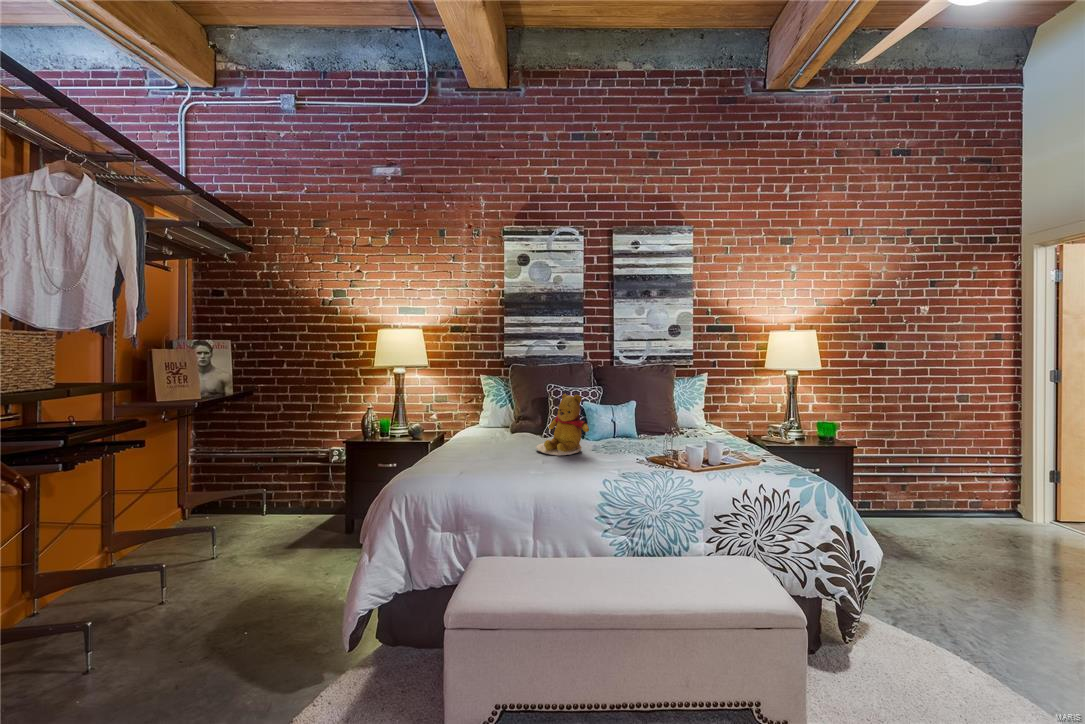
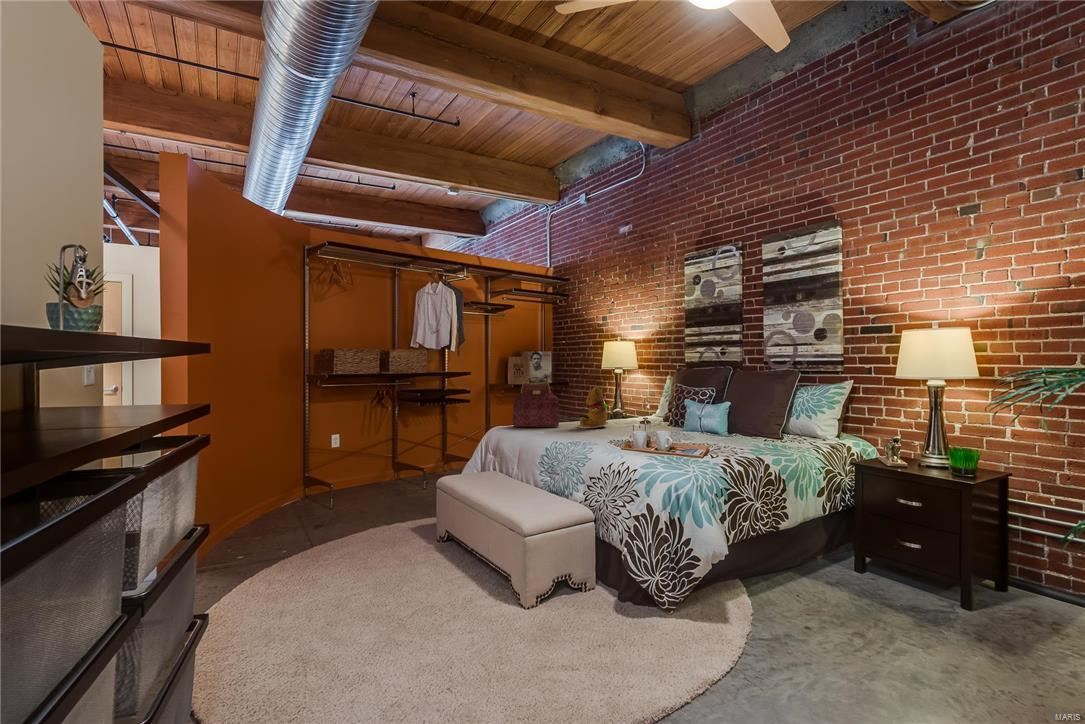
handbag: none [475,386,536,472] -> present [513,377,559,427]

